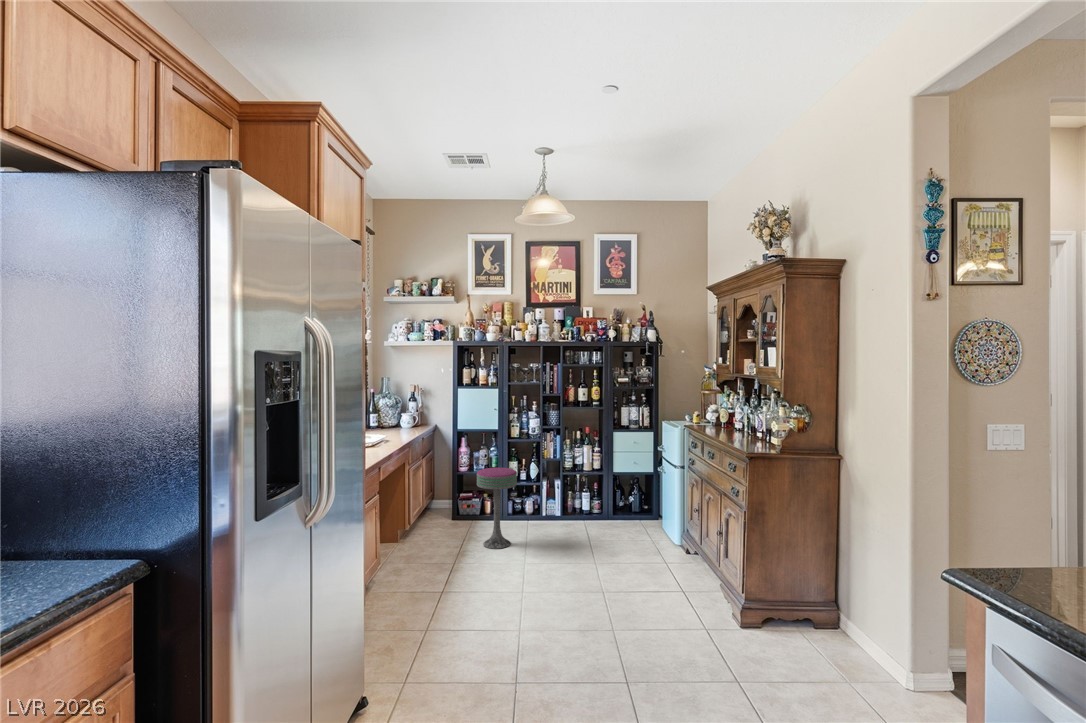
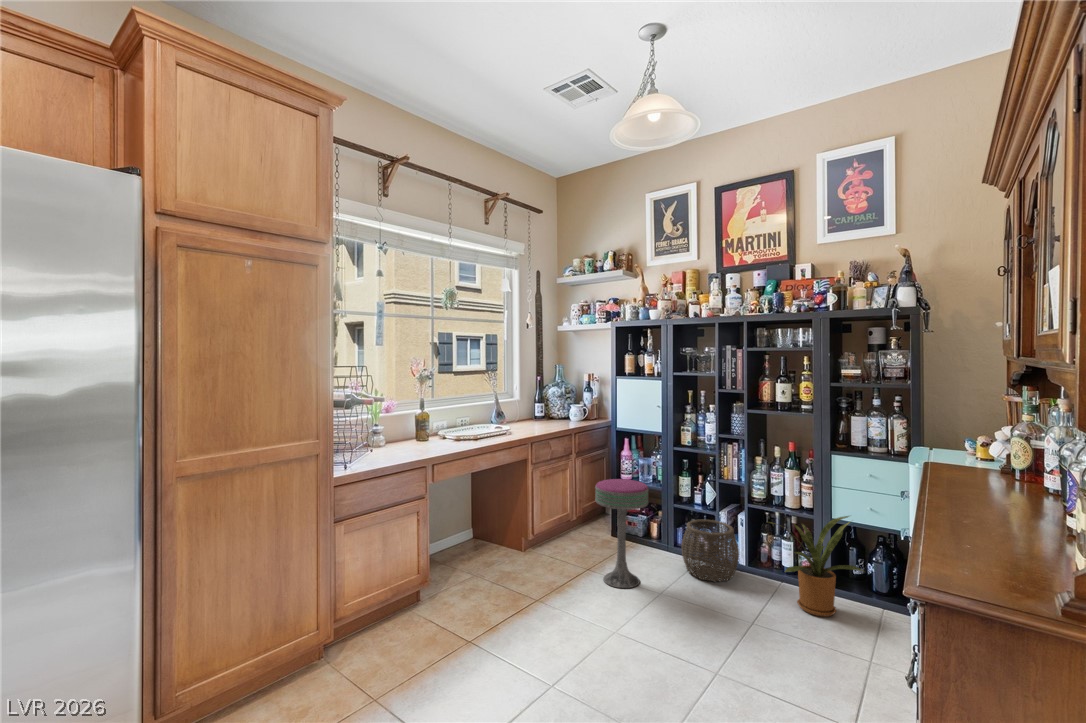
house plant: none [587,468,638,532] -> present [771,516,864,617]
woven basket: none [524,489,563,531] -> present [682,520,739,582]

